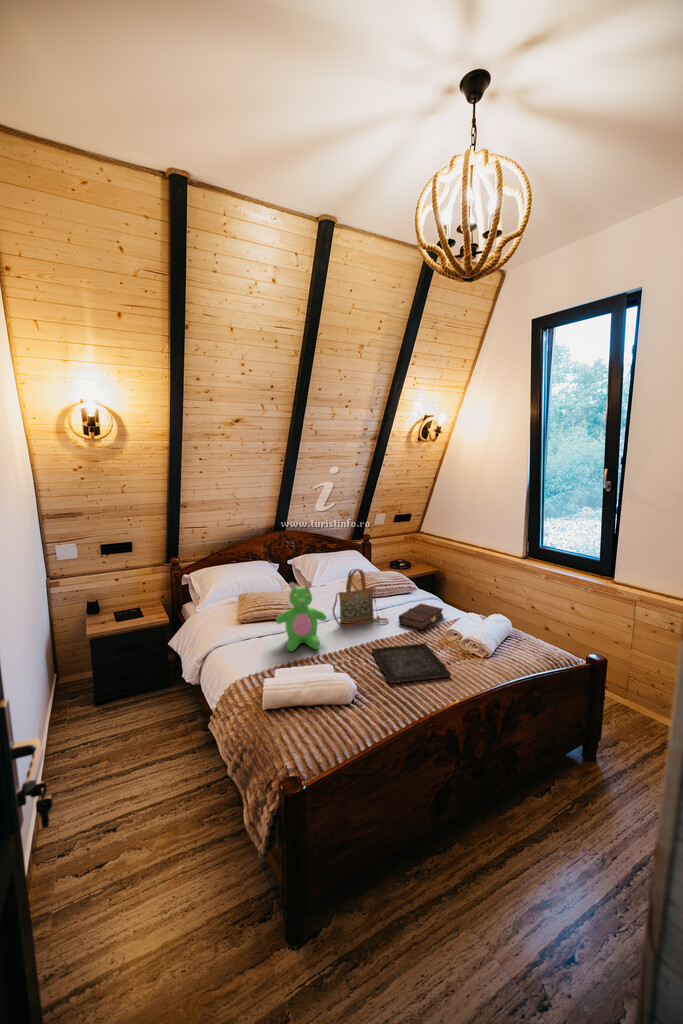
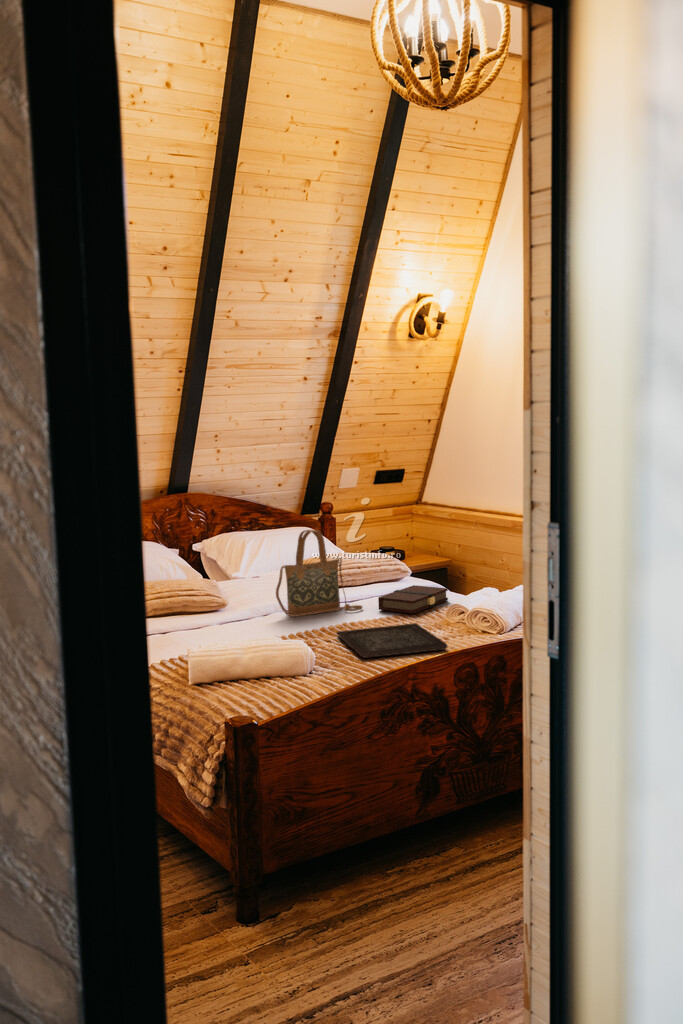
teddy bear: present [276,581,326,651] -> none [191,540,267,641]

